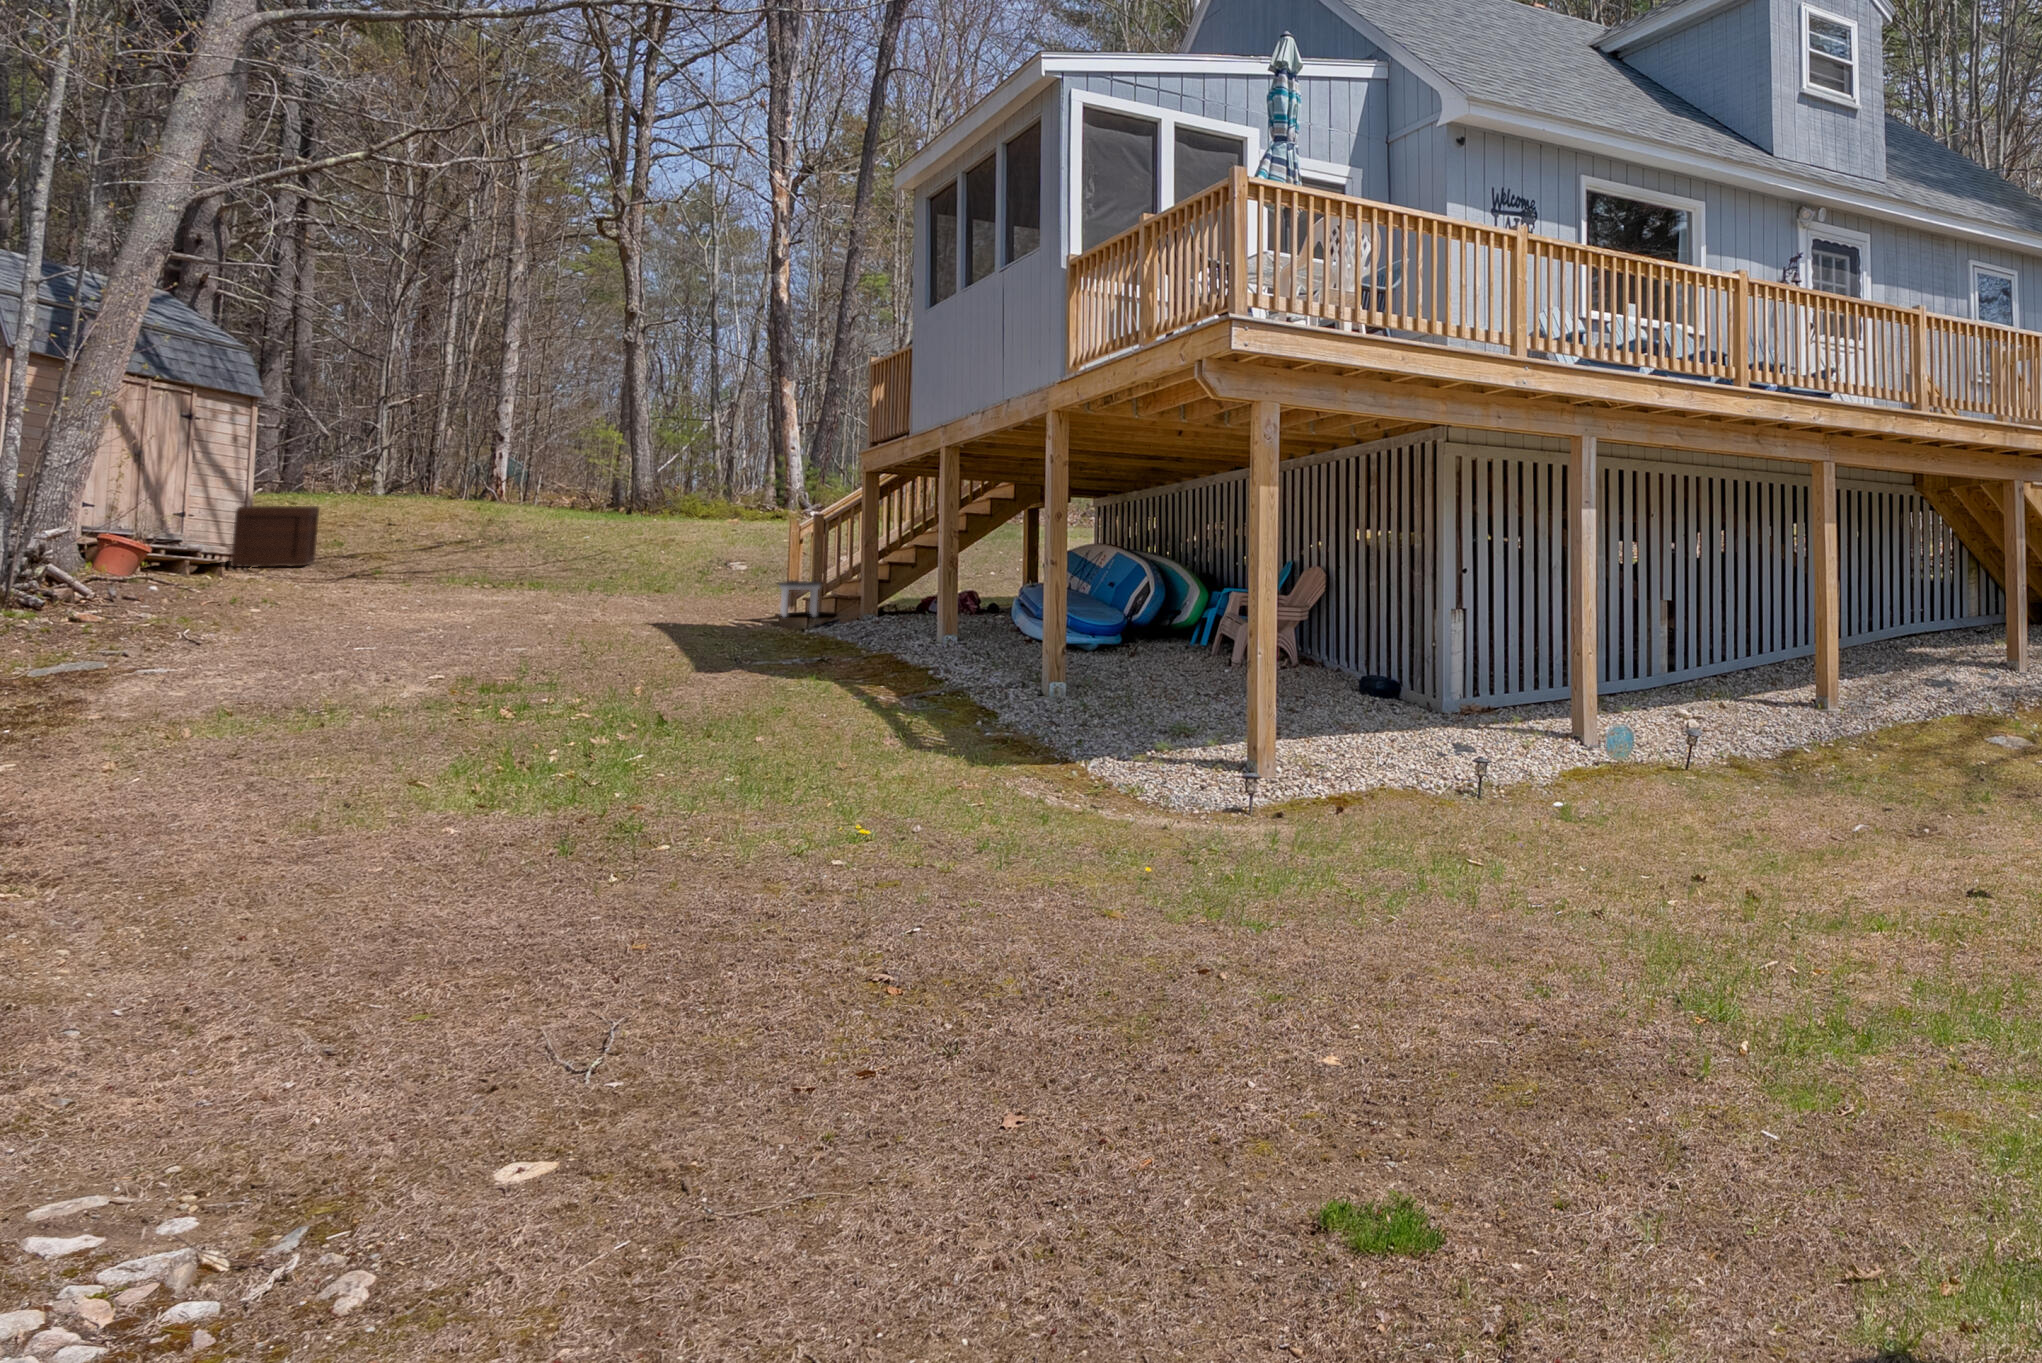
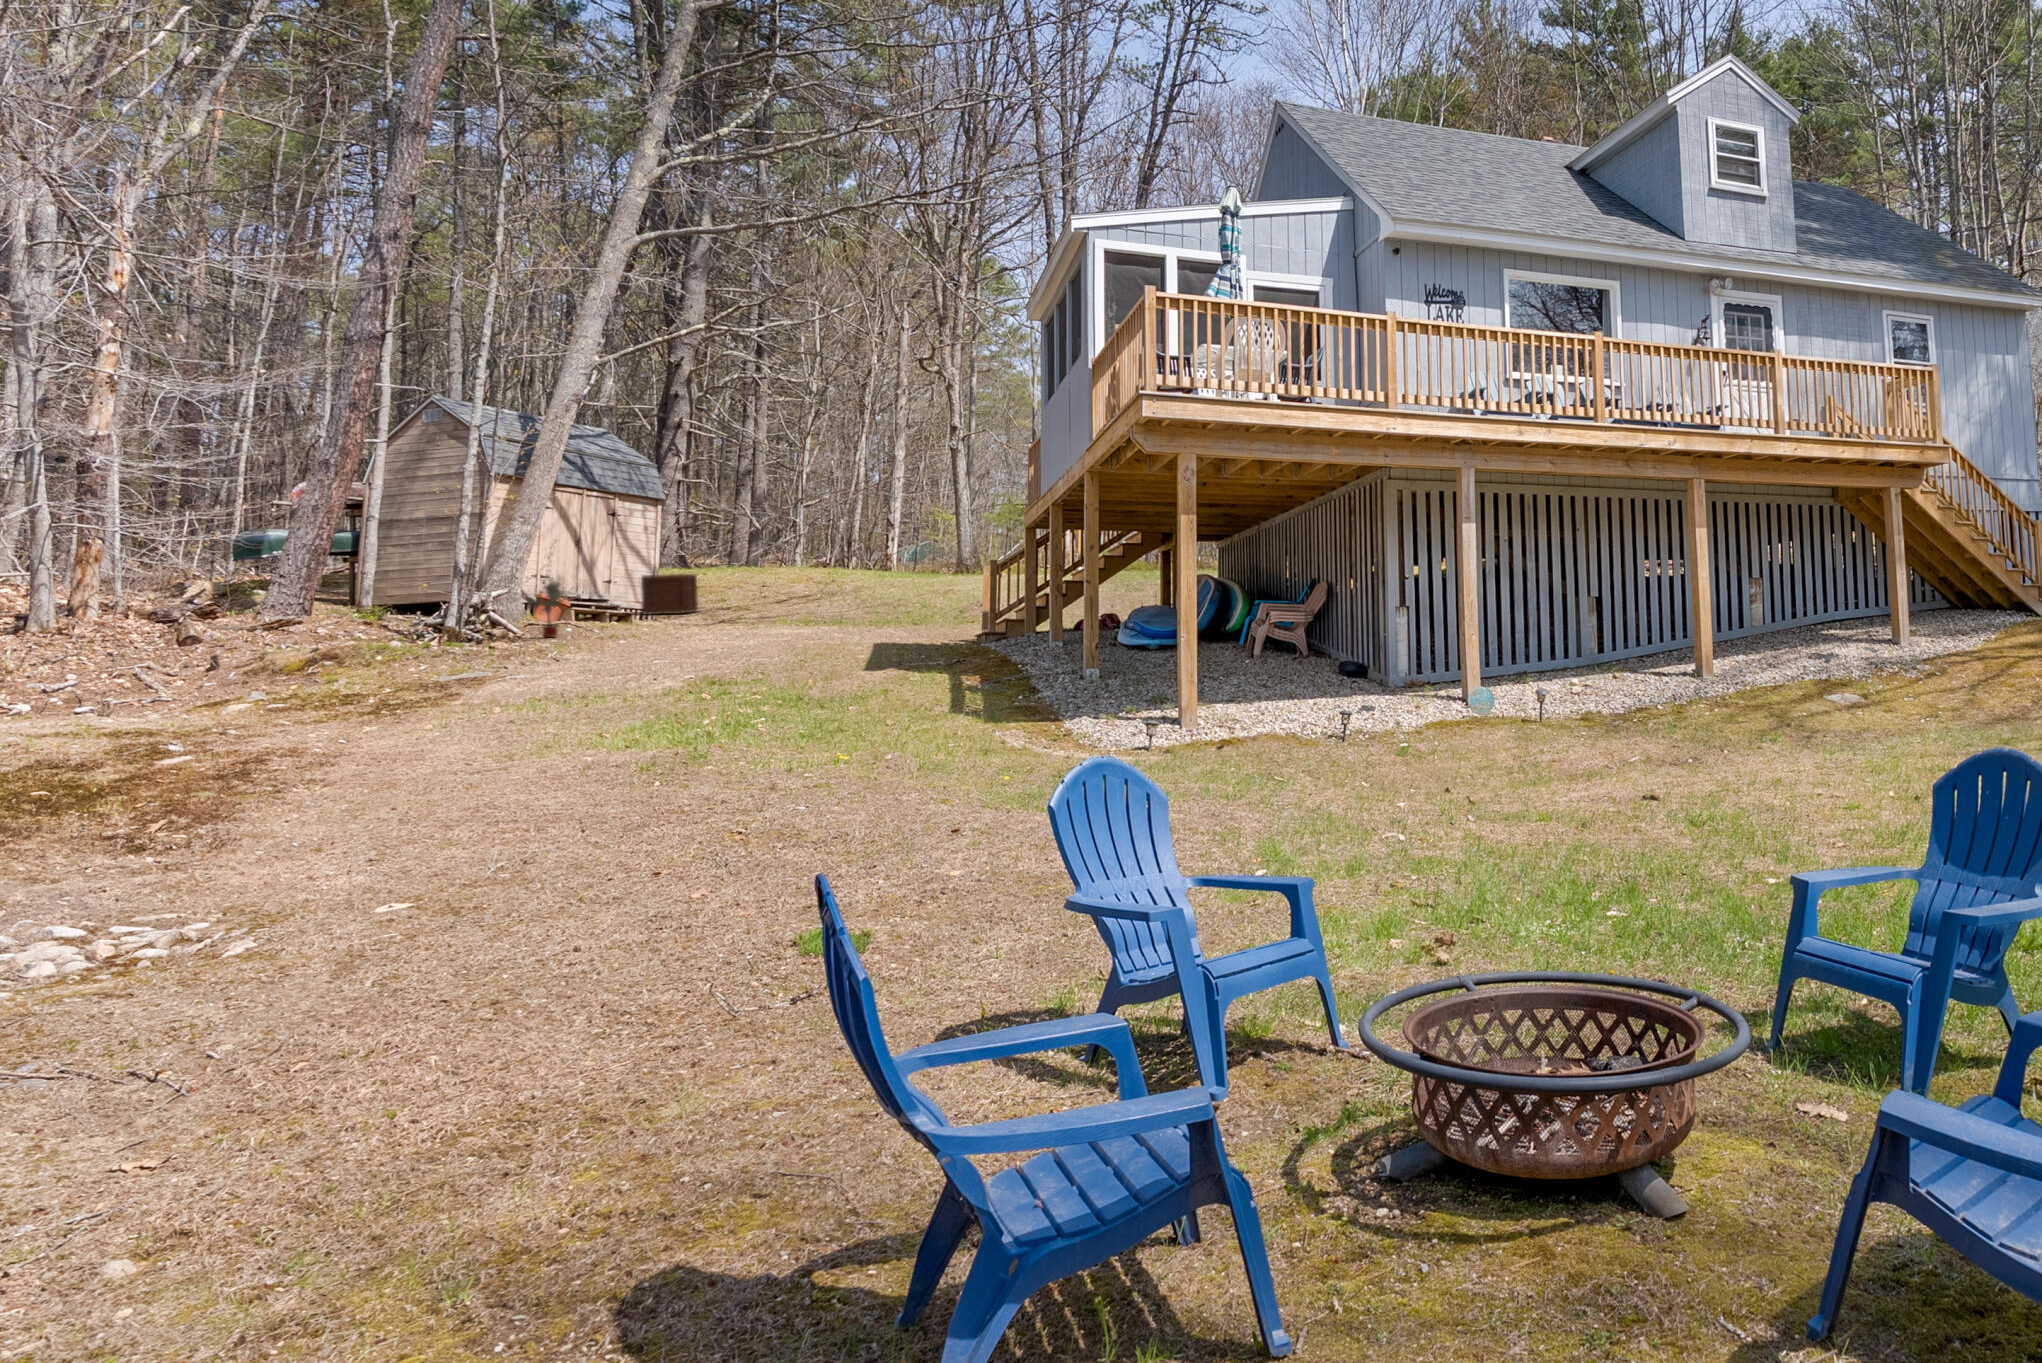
potted tree: none [78,511,148,610] -> present [526,574,564,638]
round table: present [778,581,822,617] -> none [981,611,1014,636]

